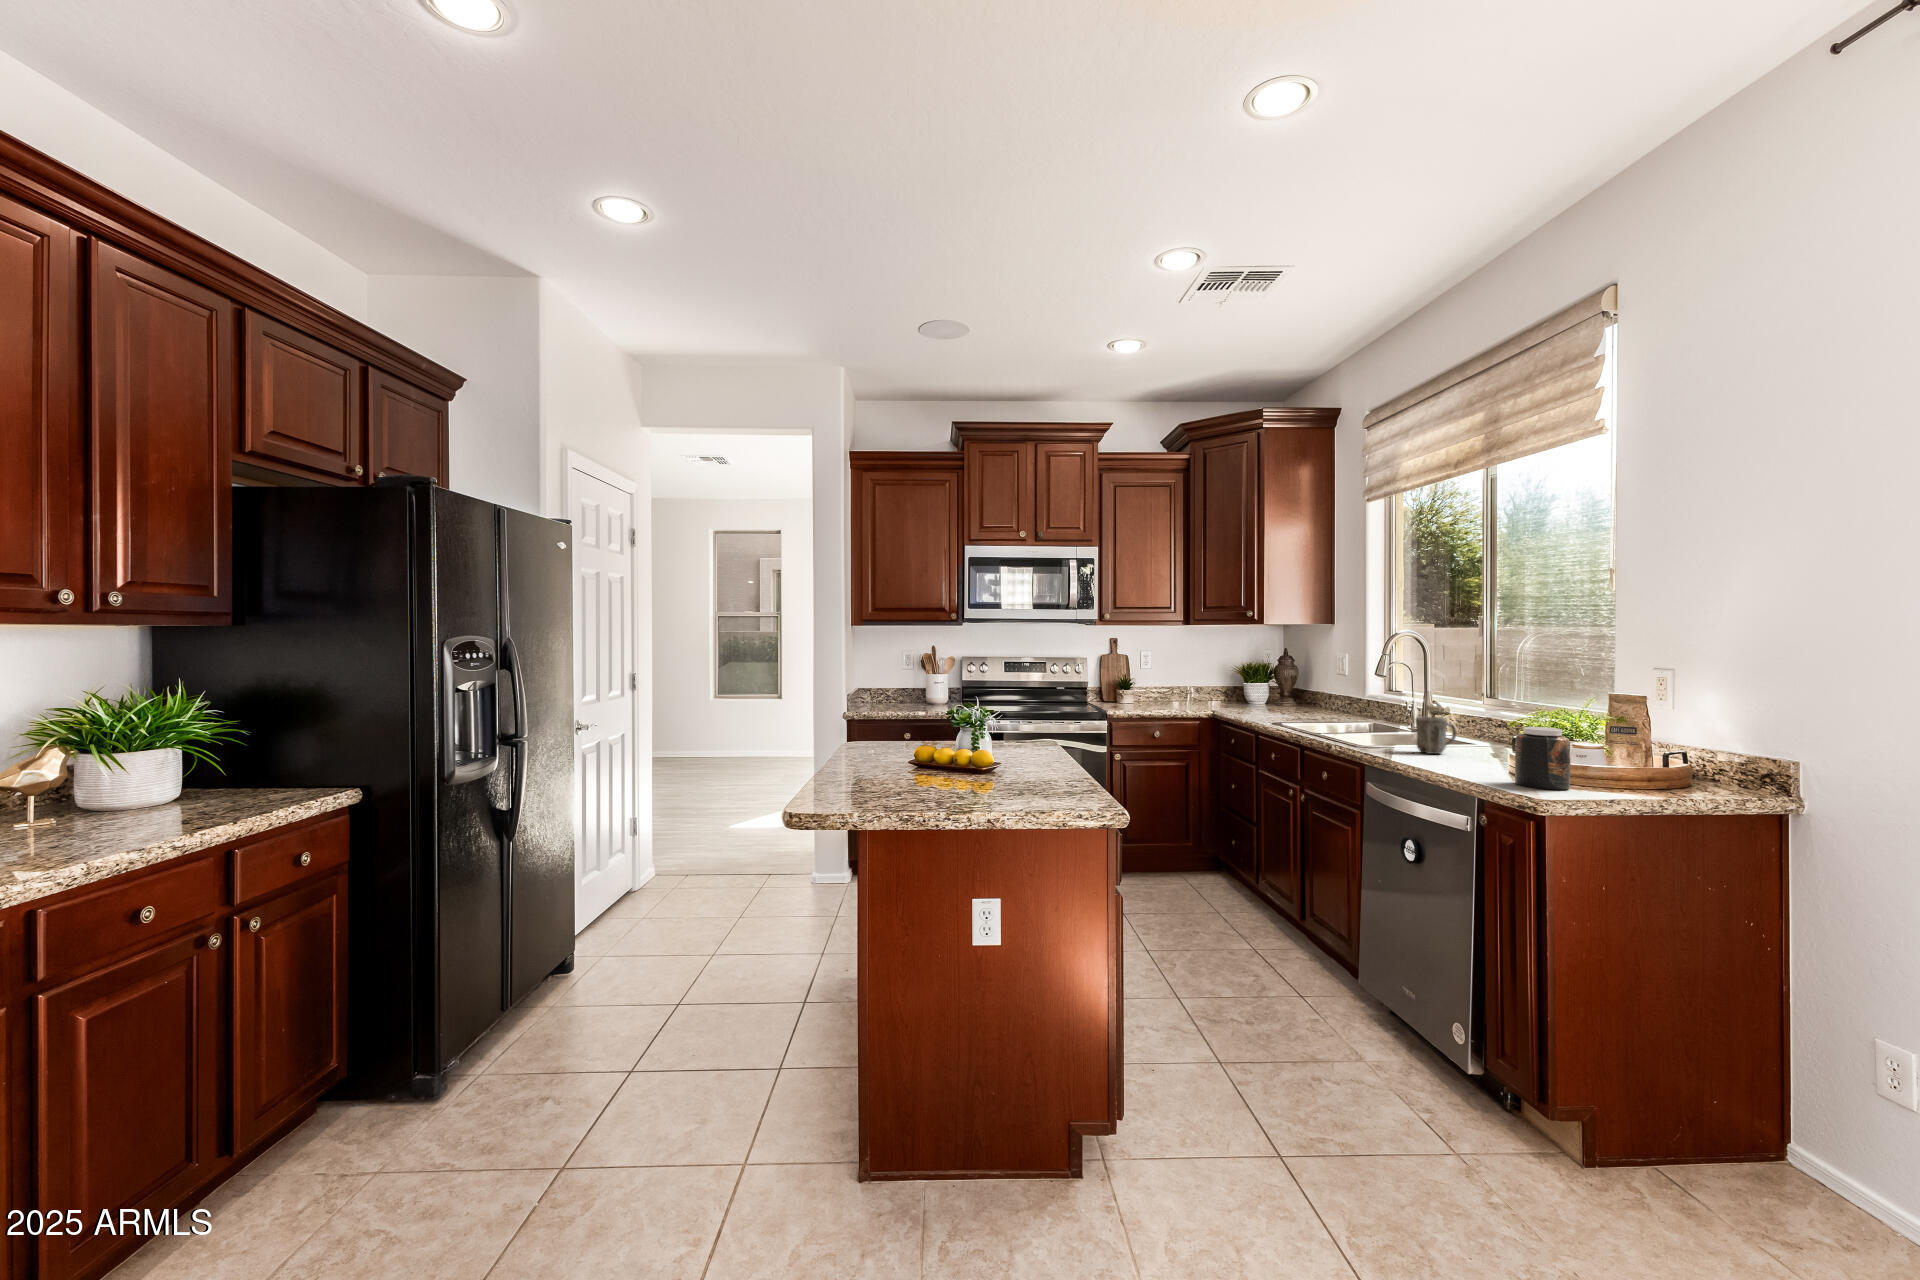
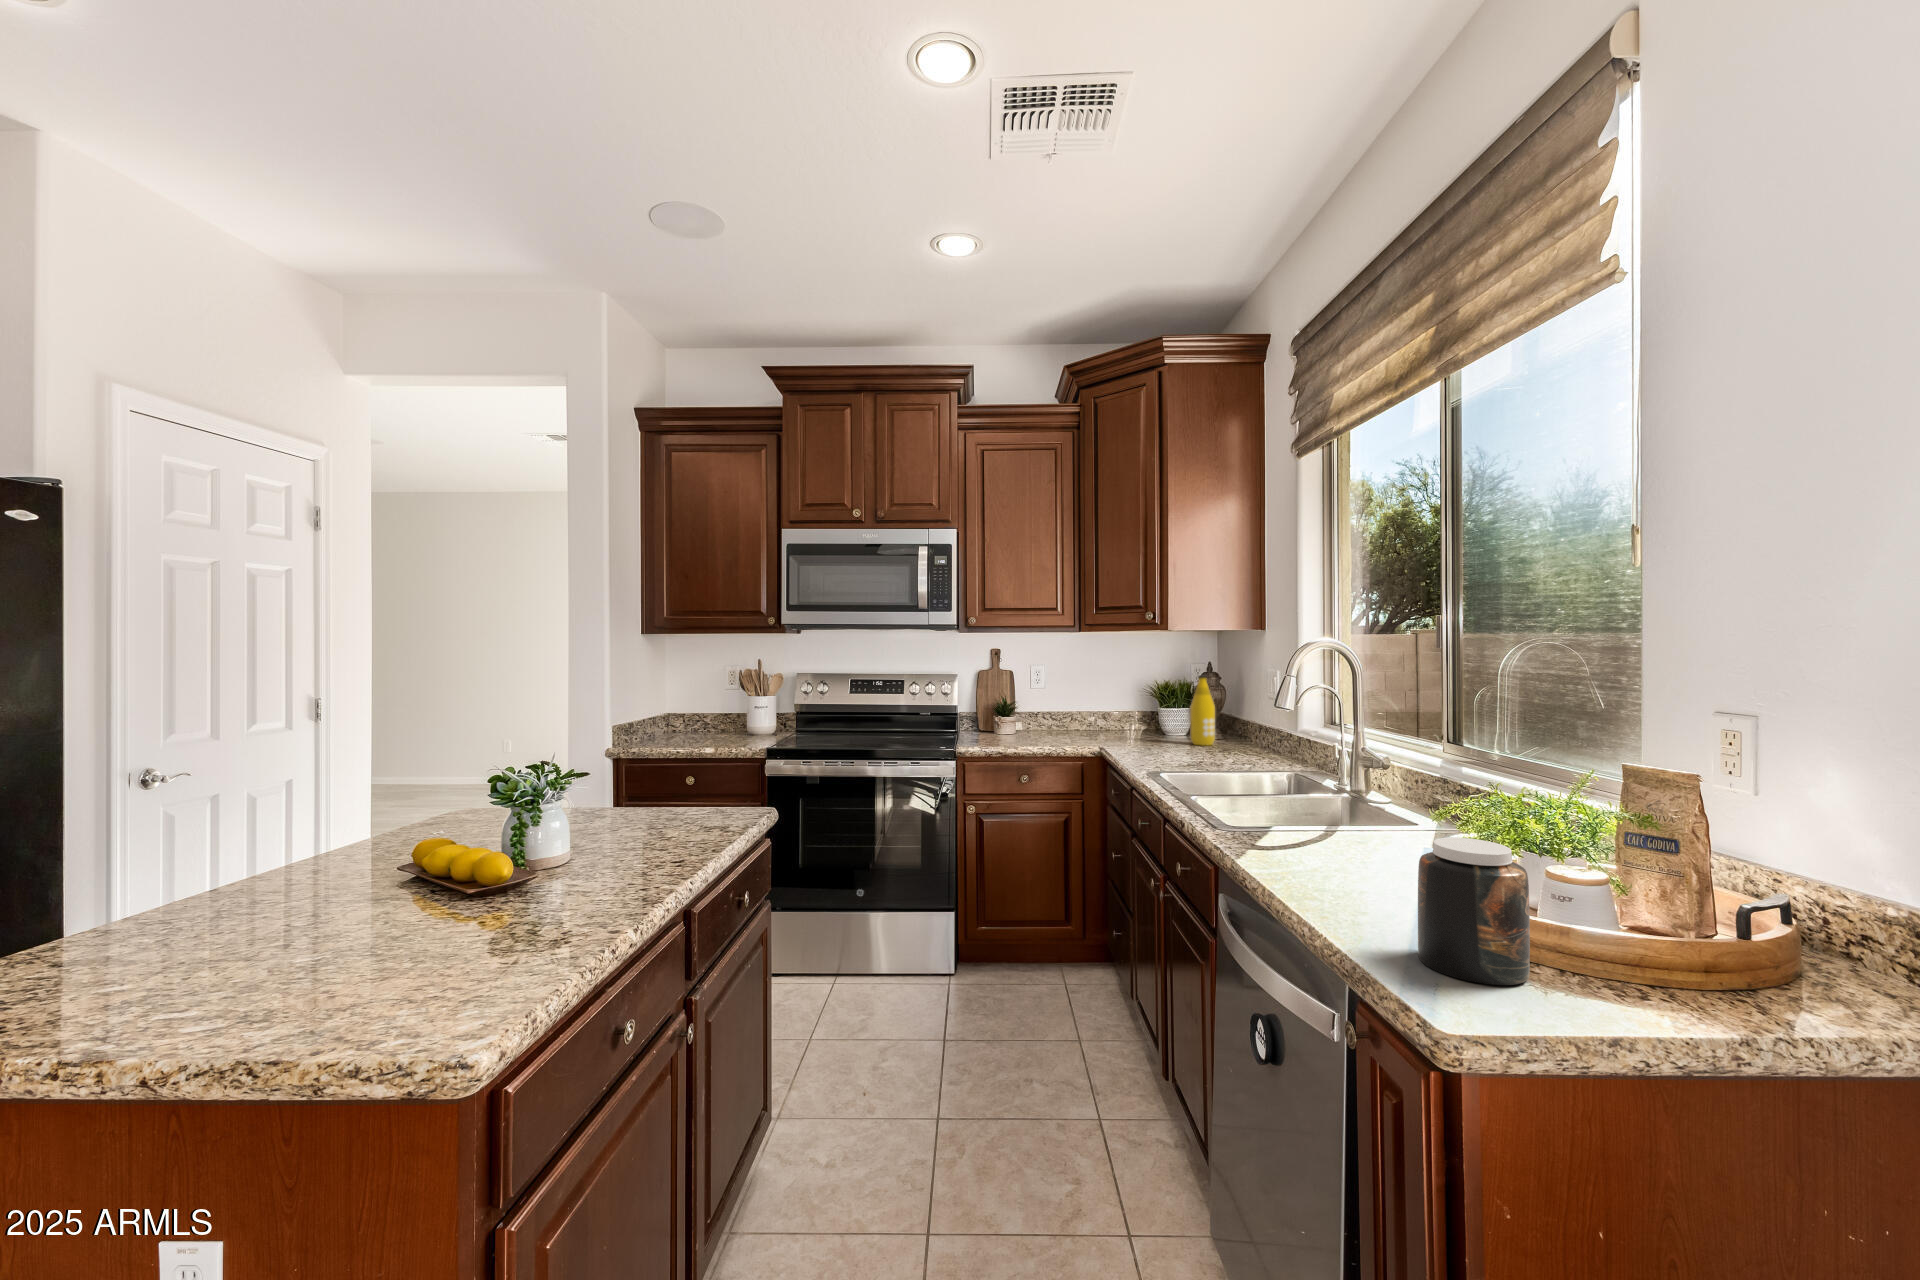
bottle: none [1276,658,1295,710] -> present [1190,675,1215,746]
mug: present [1415,717,1457,754] -> none [1299,782,1368,850]

